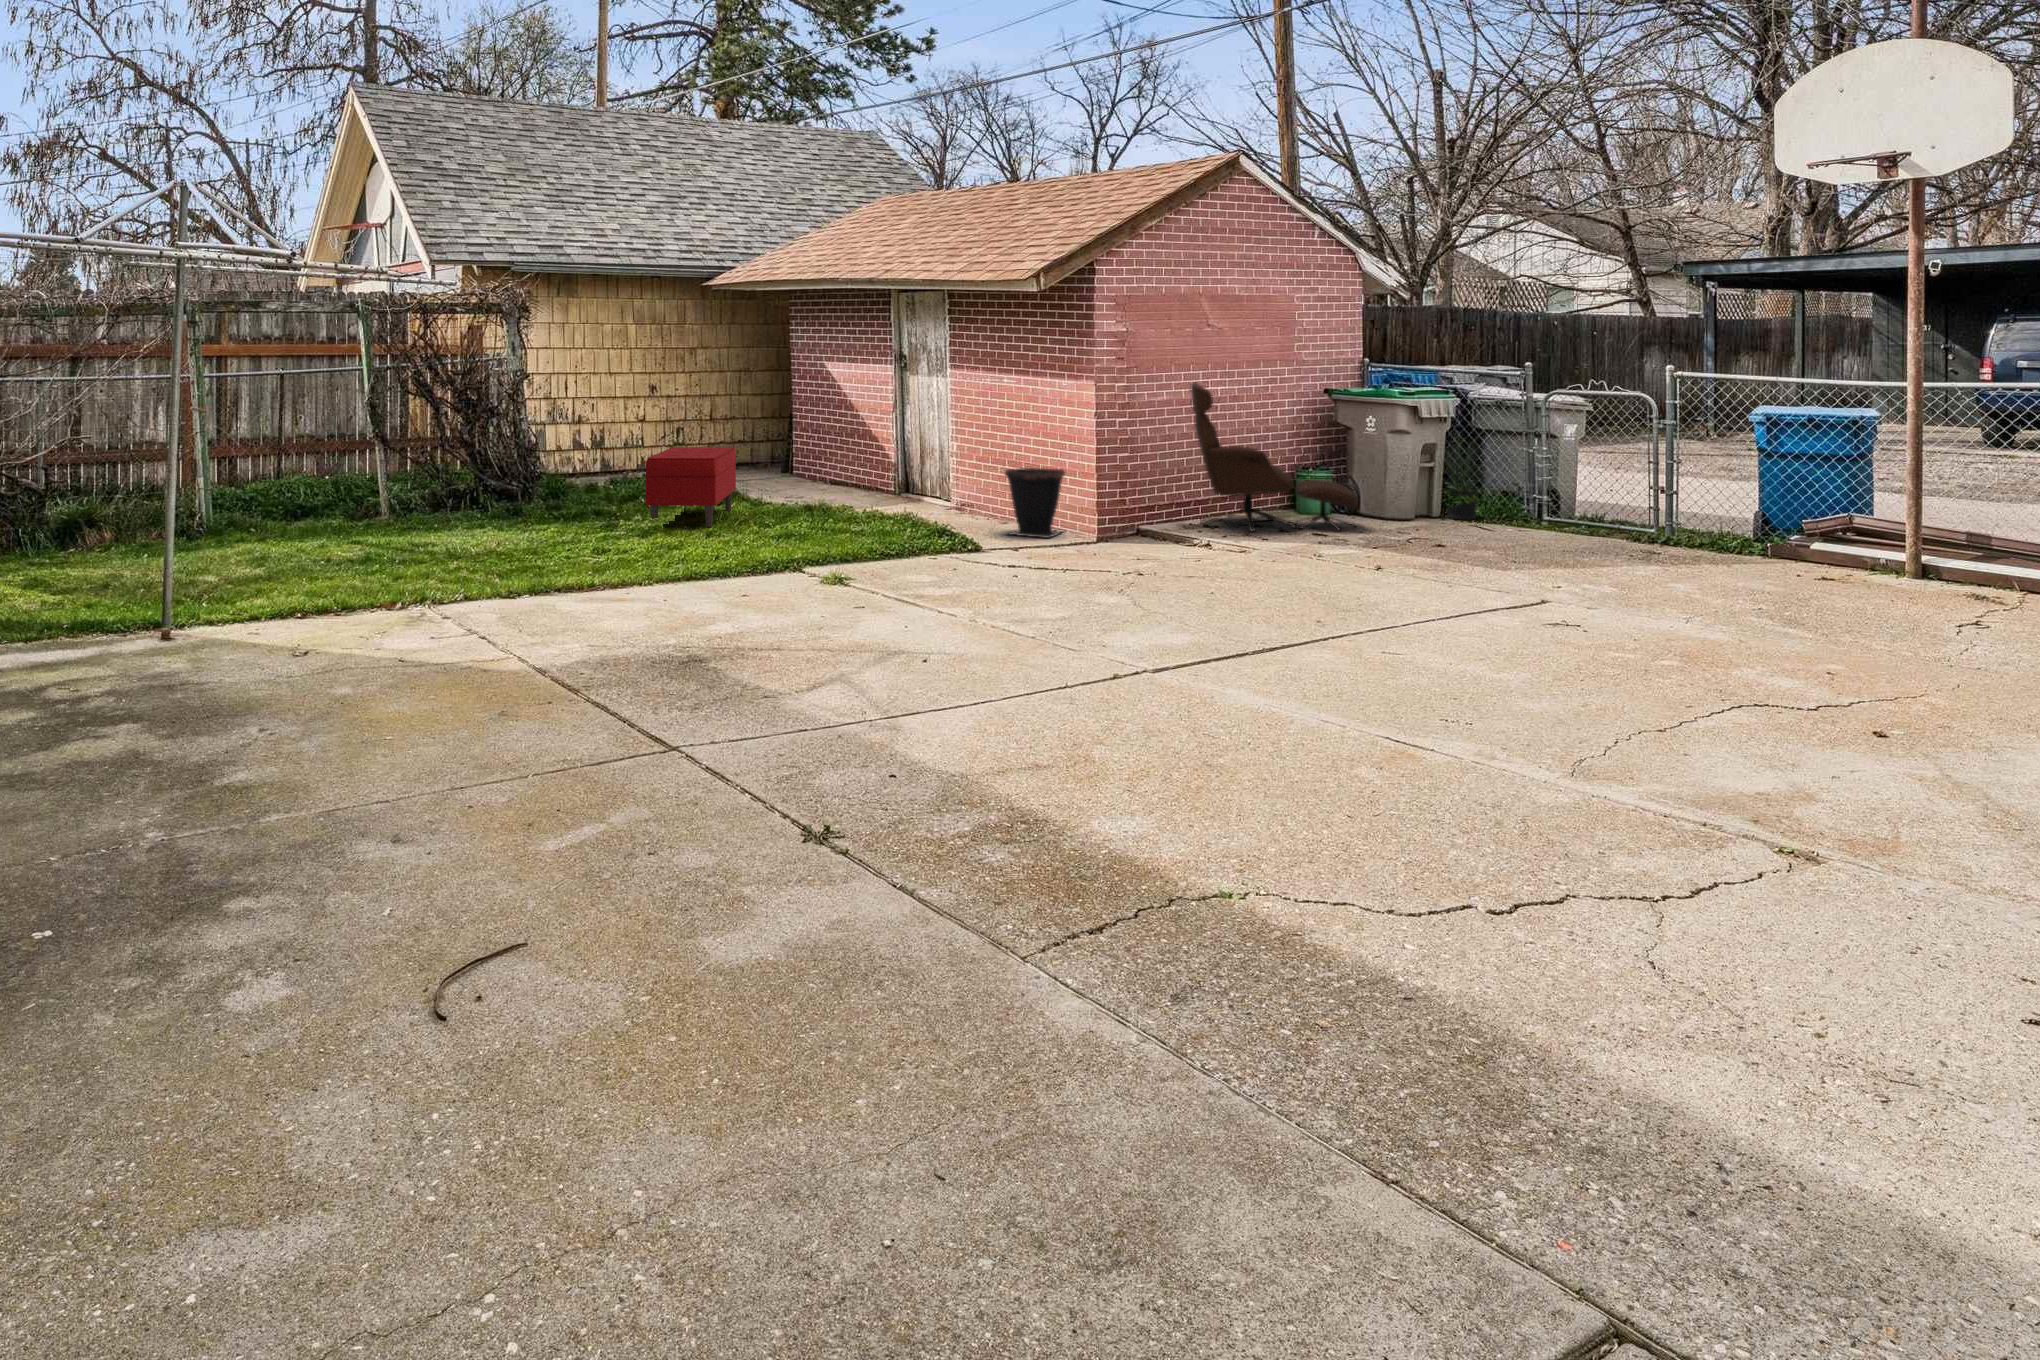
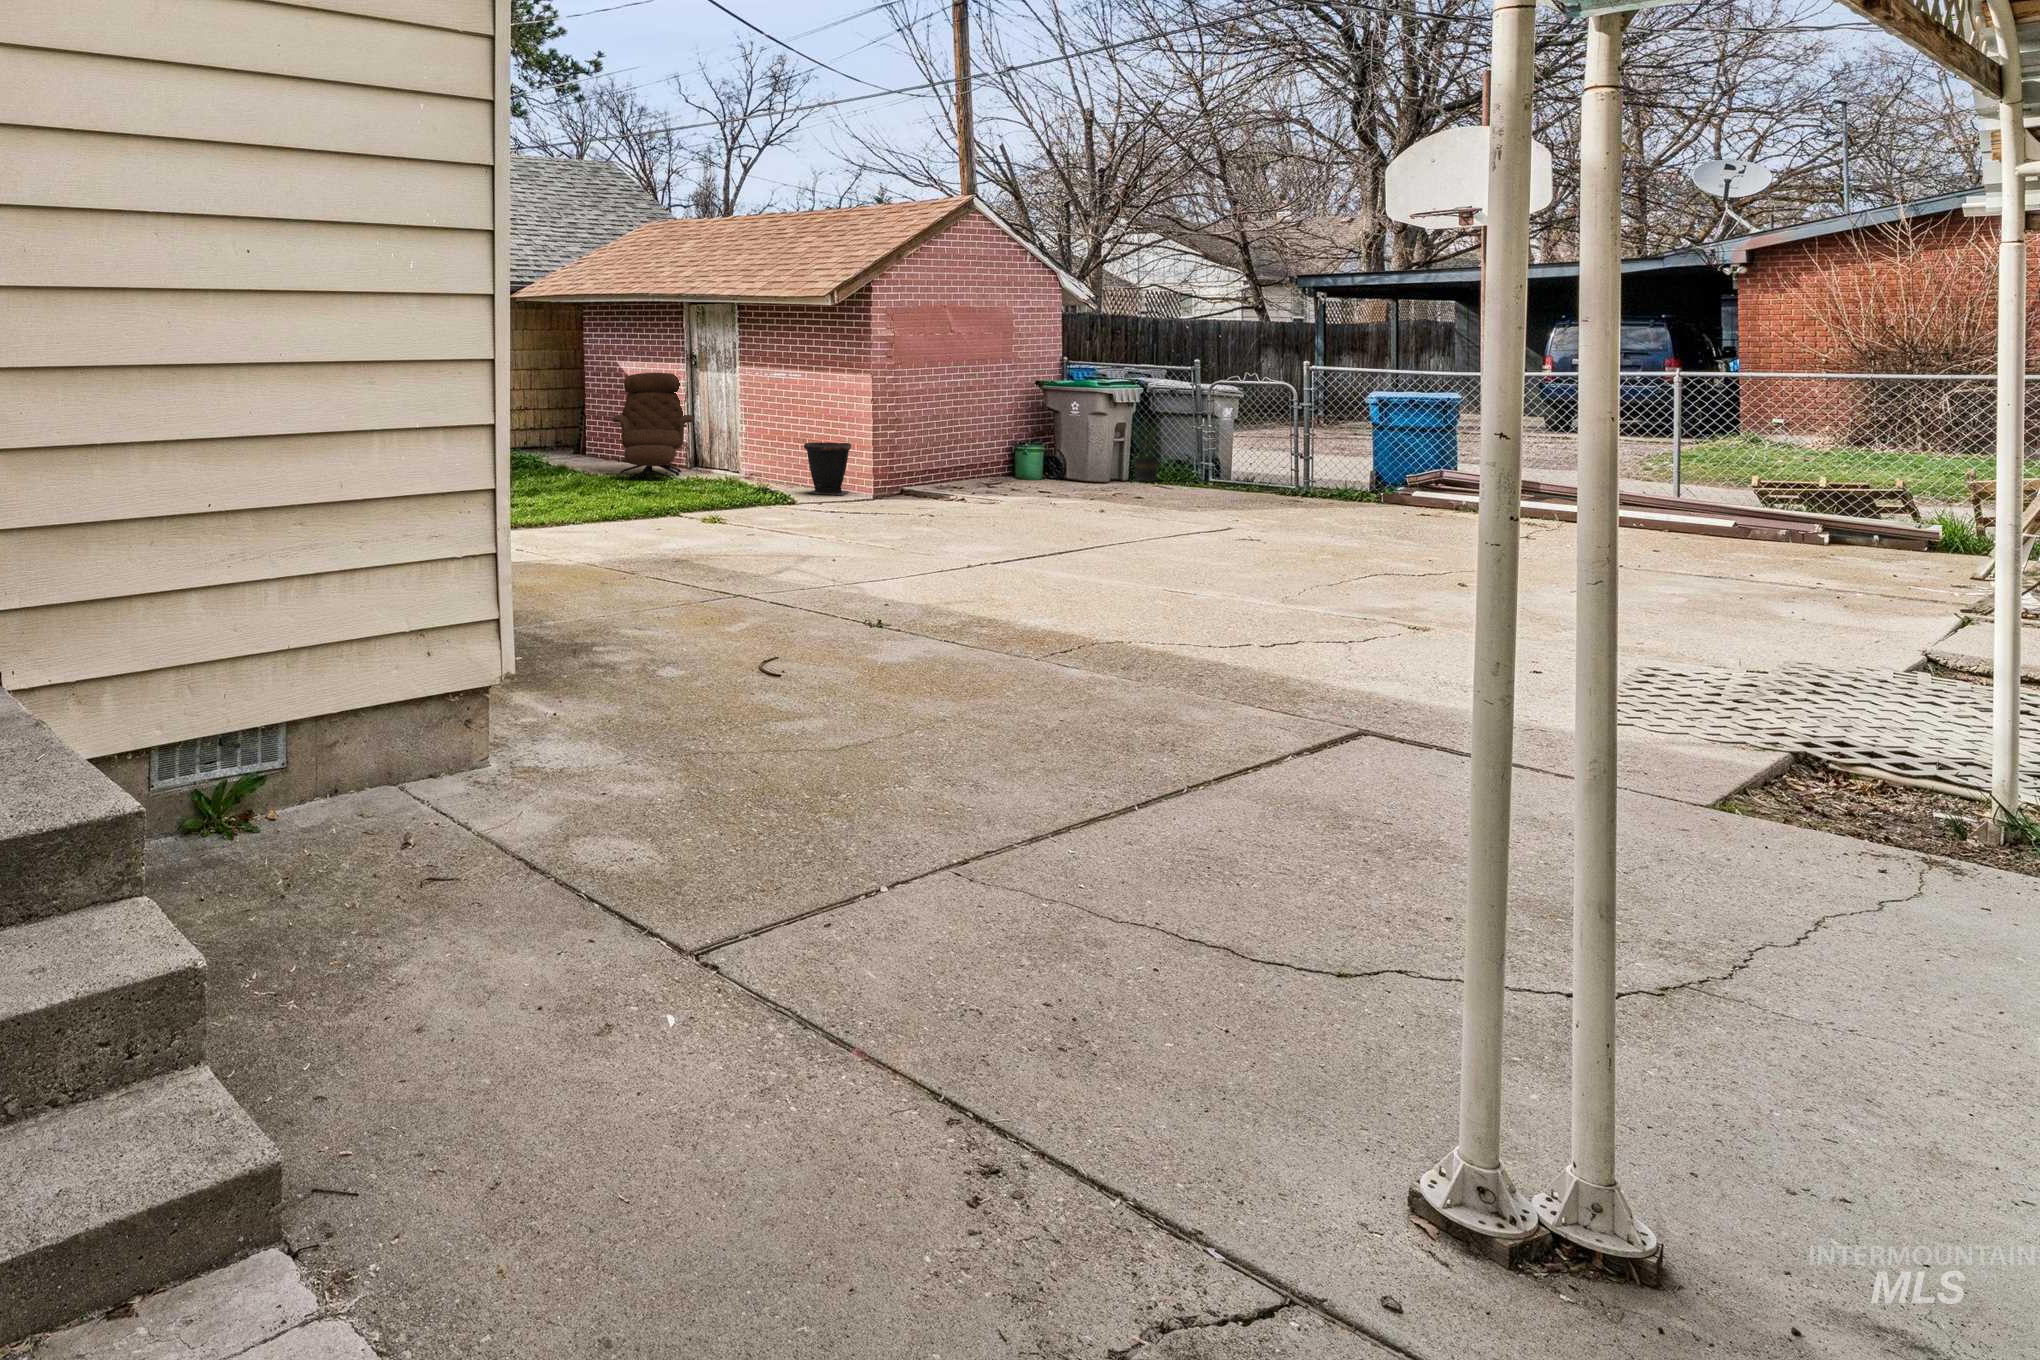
lounge chair: present [1191,383,1358,531] -> present [613,373,694,481]
bench: present [645,447,736,527] -> none [519,429,575,491]

